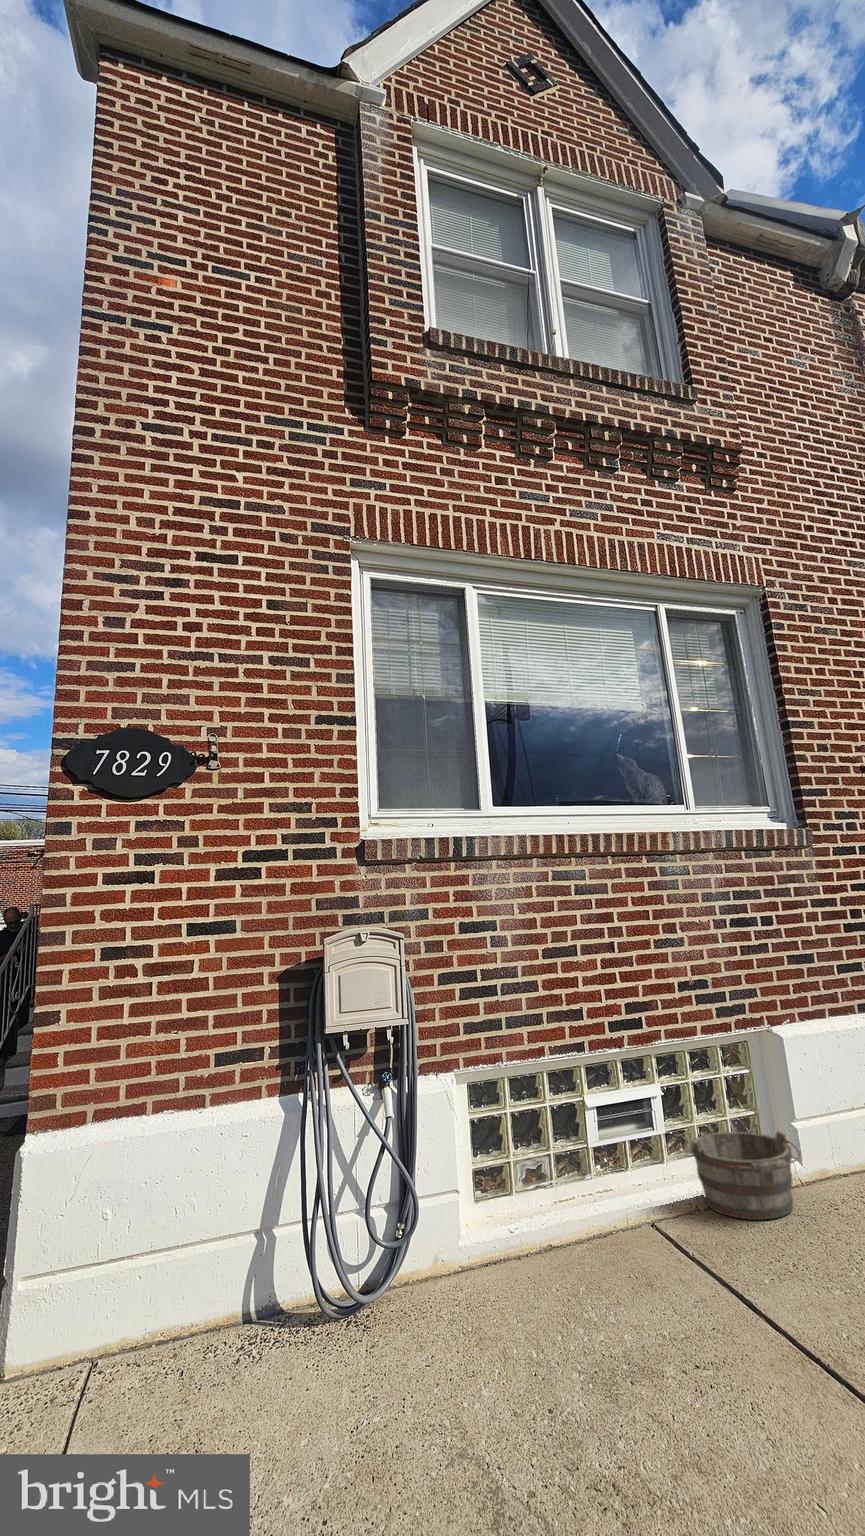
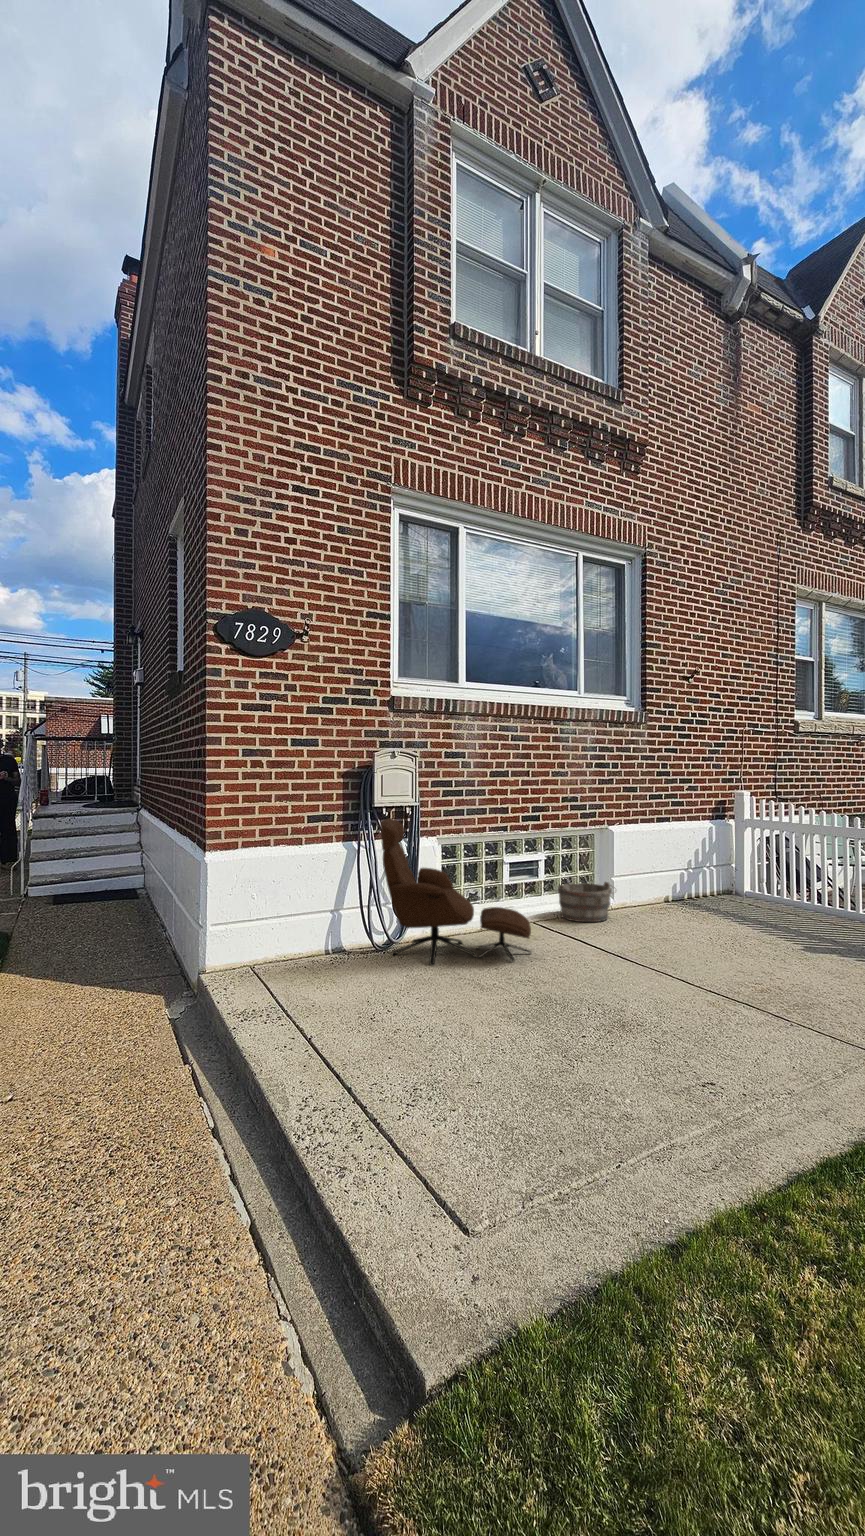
lounge chair: none [322,1047,631,1367] -> present [380,818,531,964]

